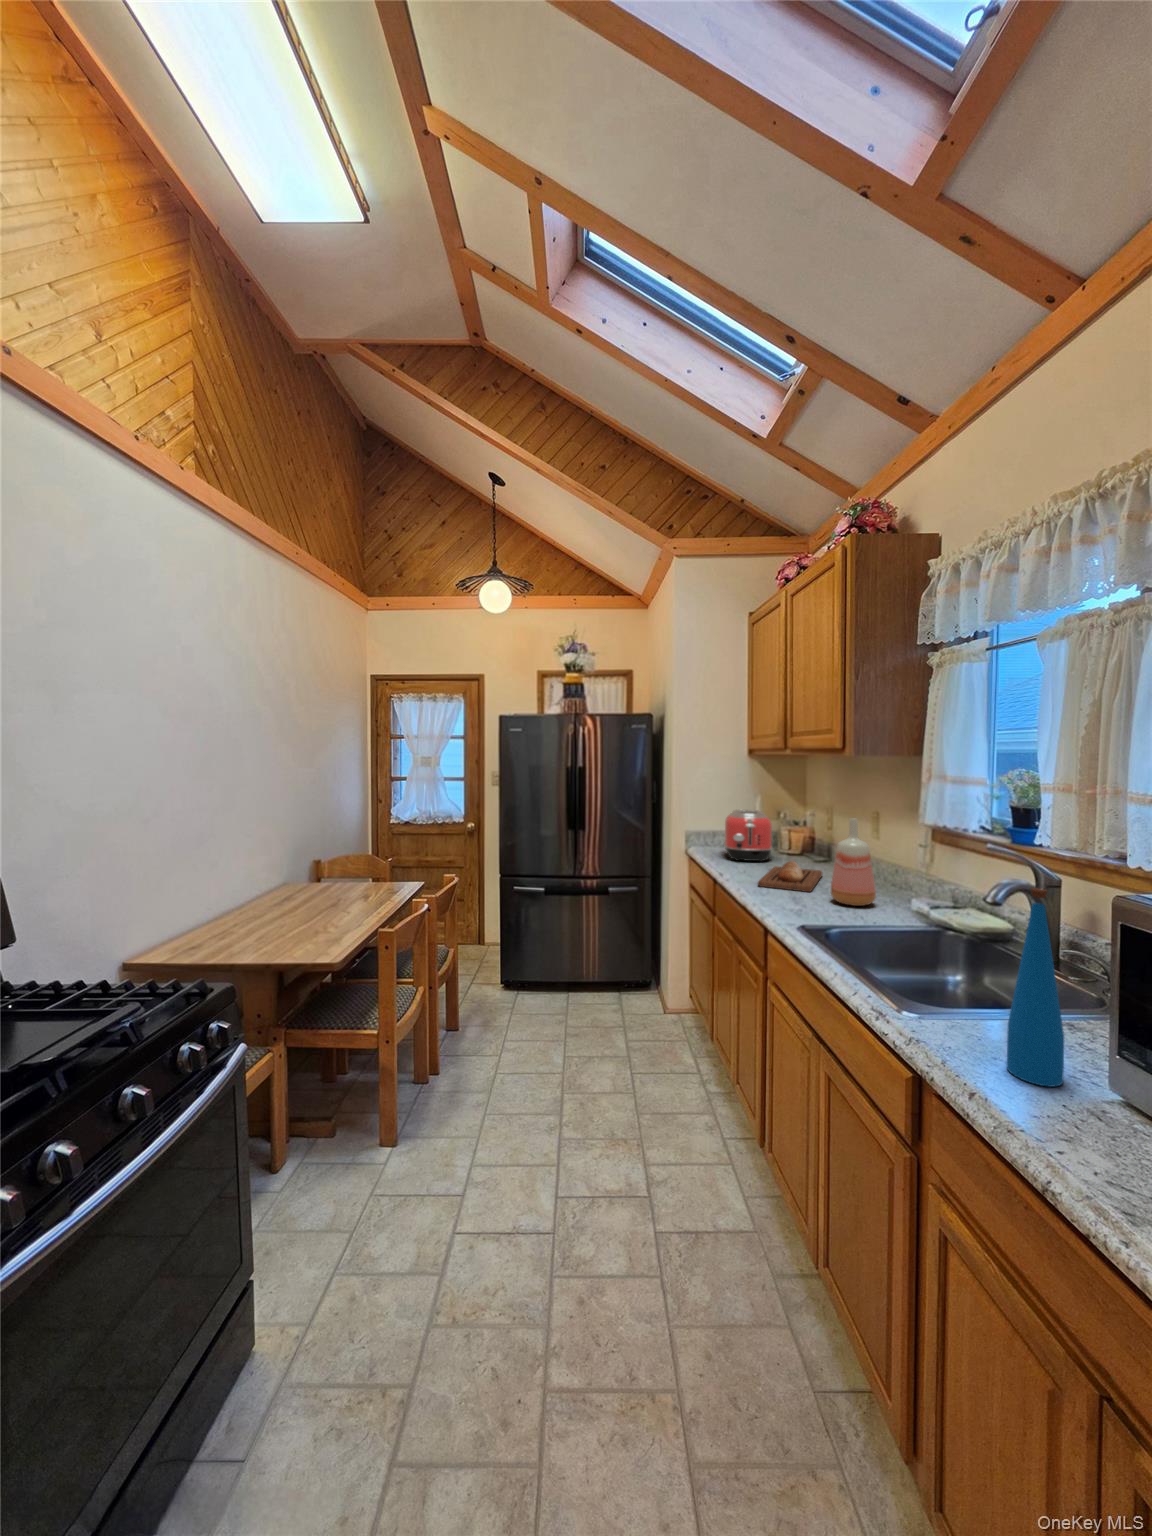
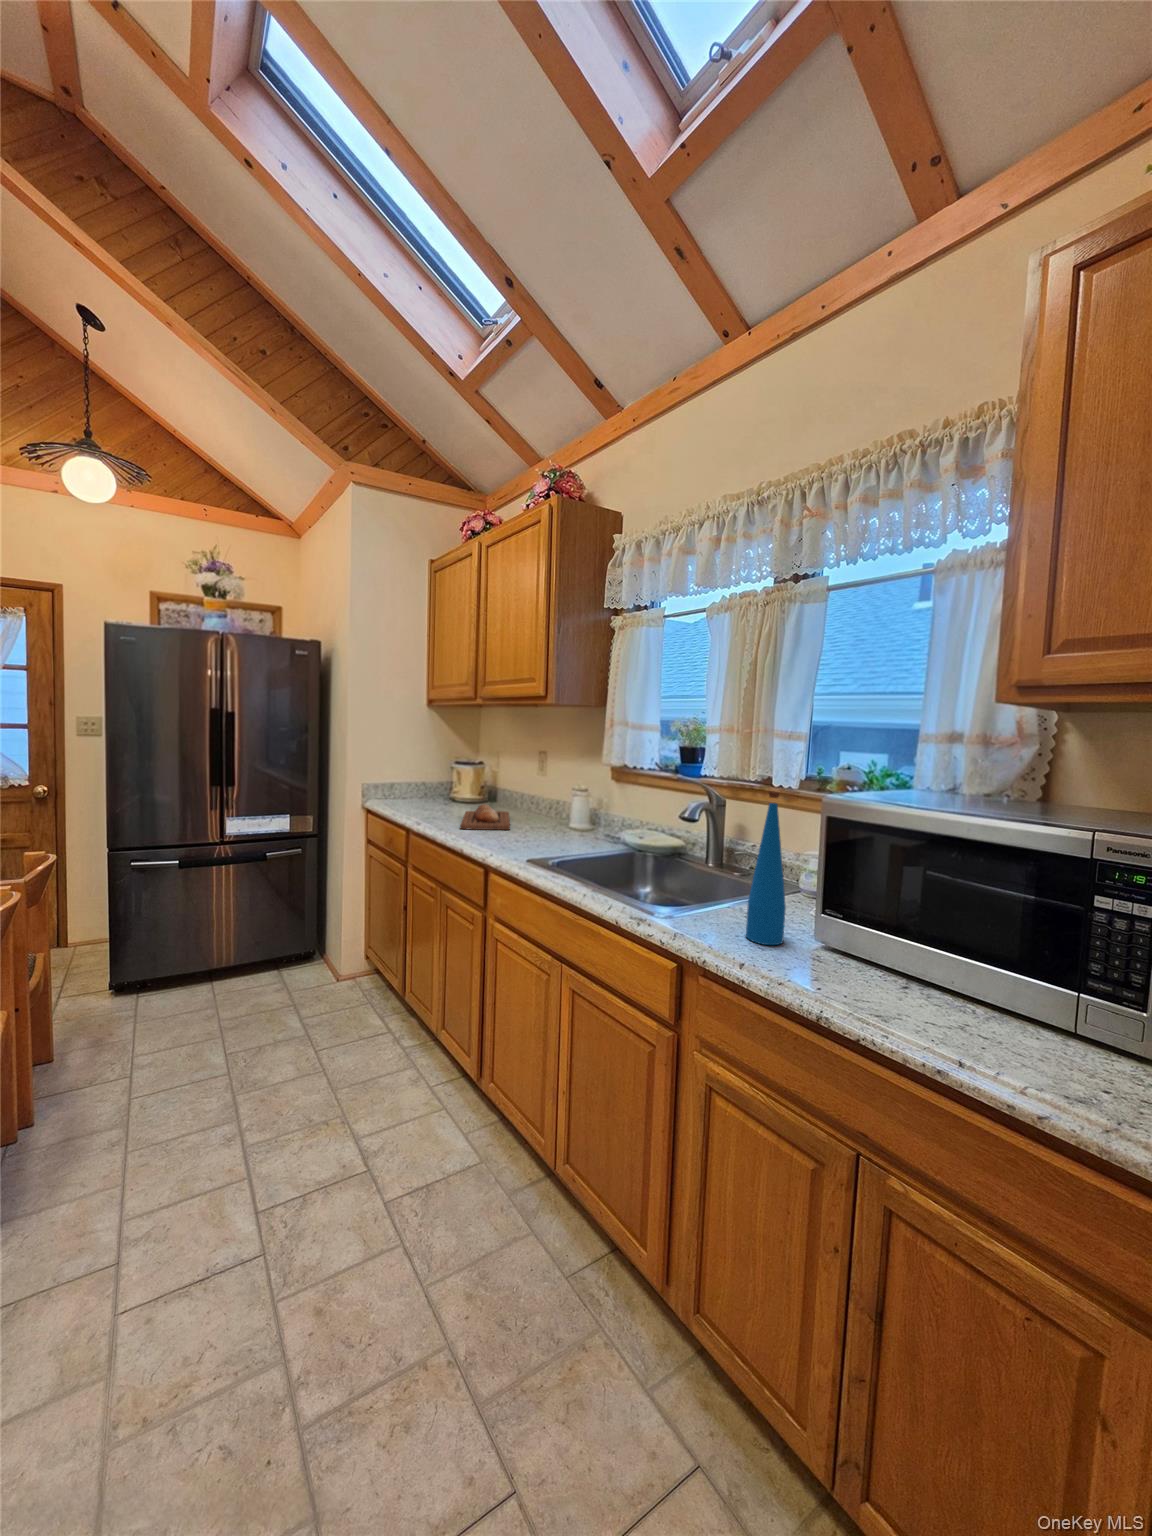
toaster: present [724,810,772,862] -> none [408,759,457,809]
vase: present [831,819,876,906] -> none [531,760,568,837]

